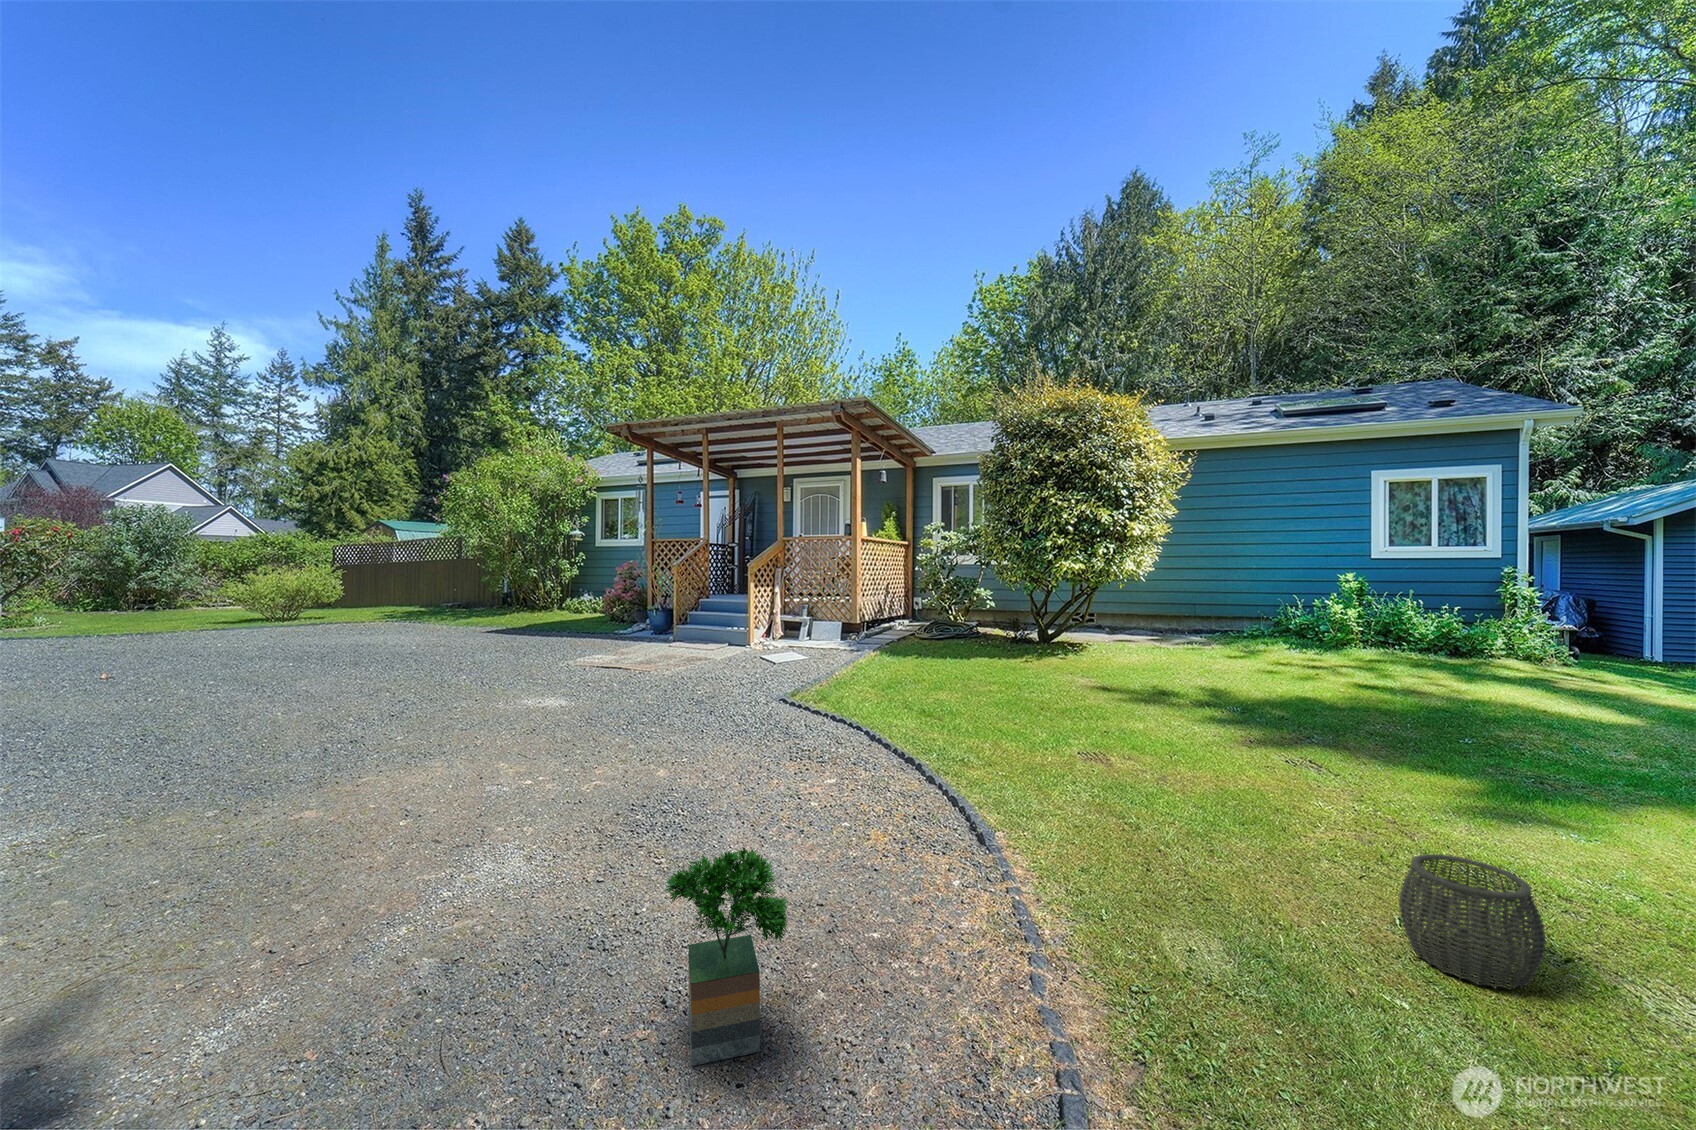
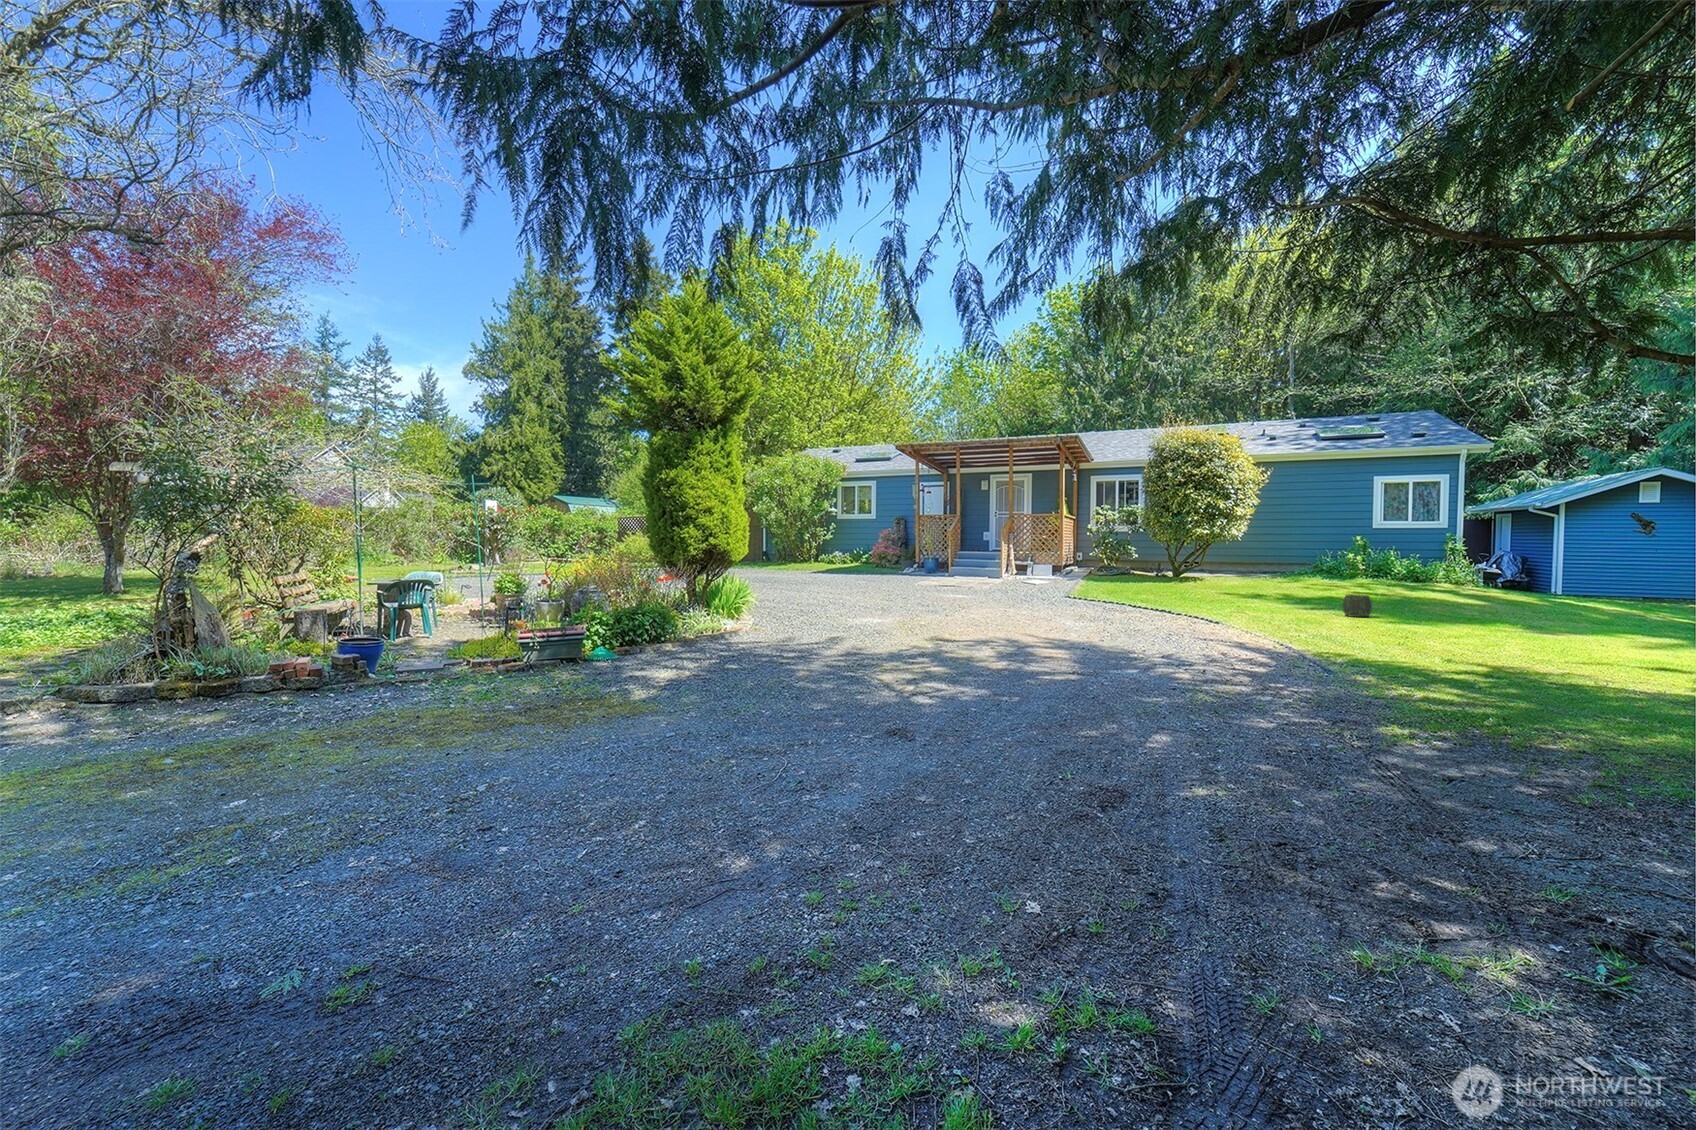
potted tree: present [665,848,788,1066] -> none [1185,583,1217,621]

